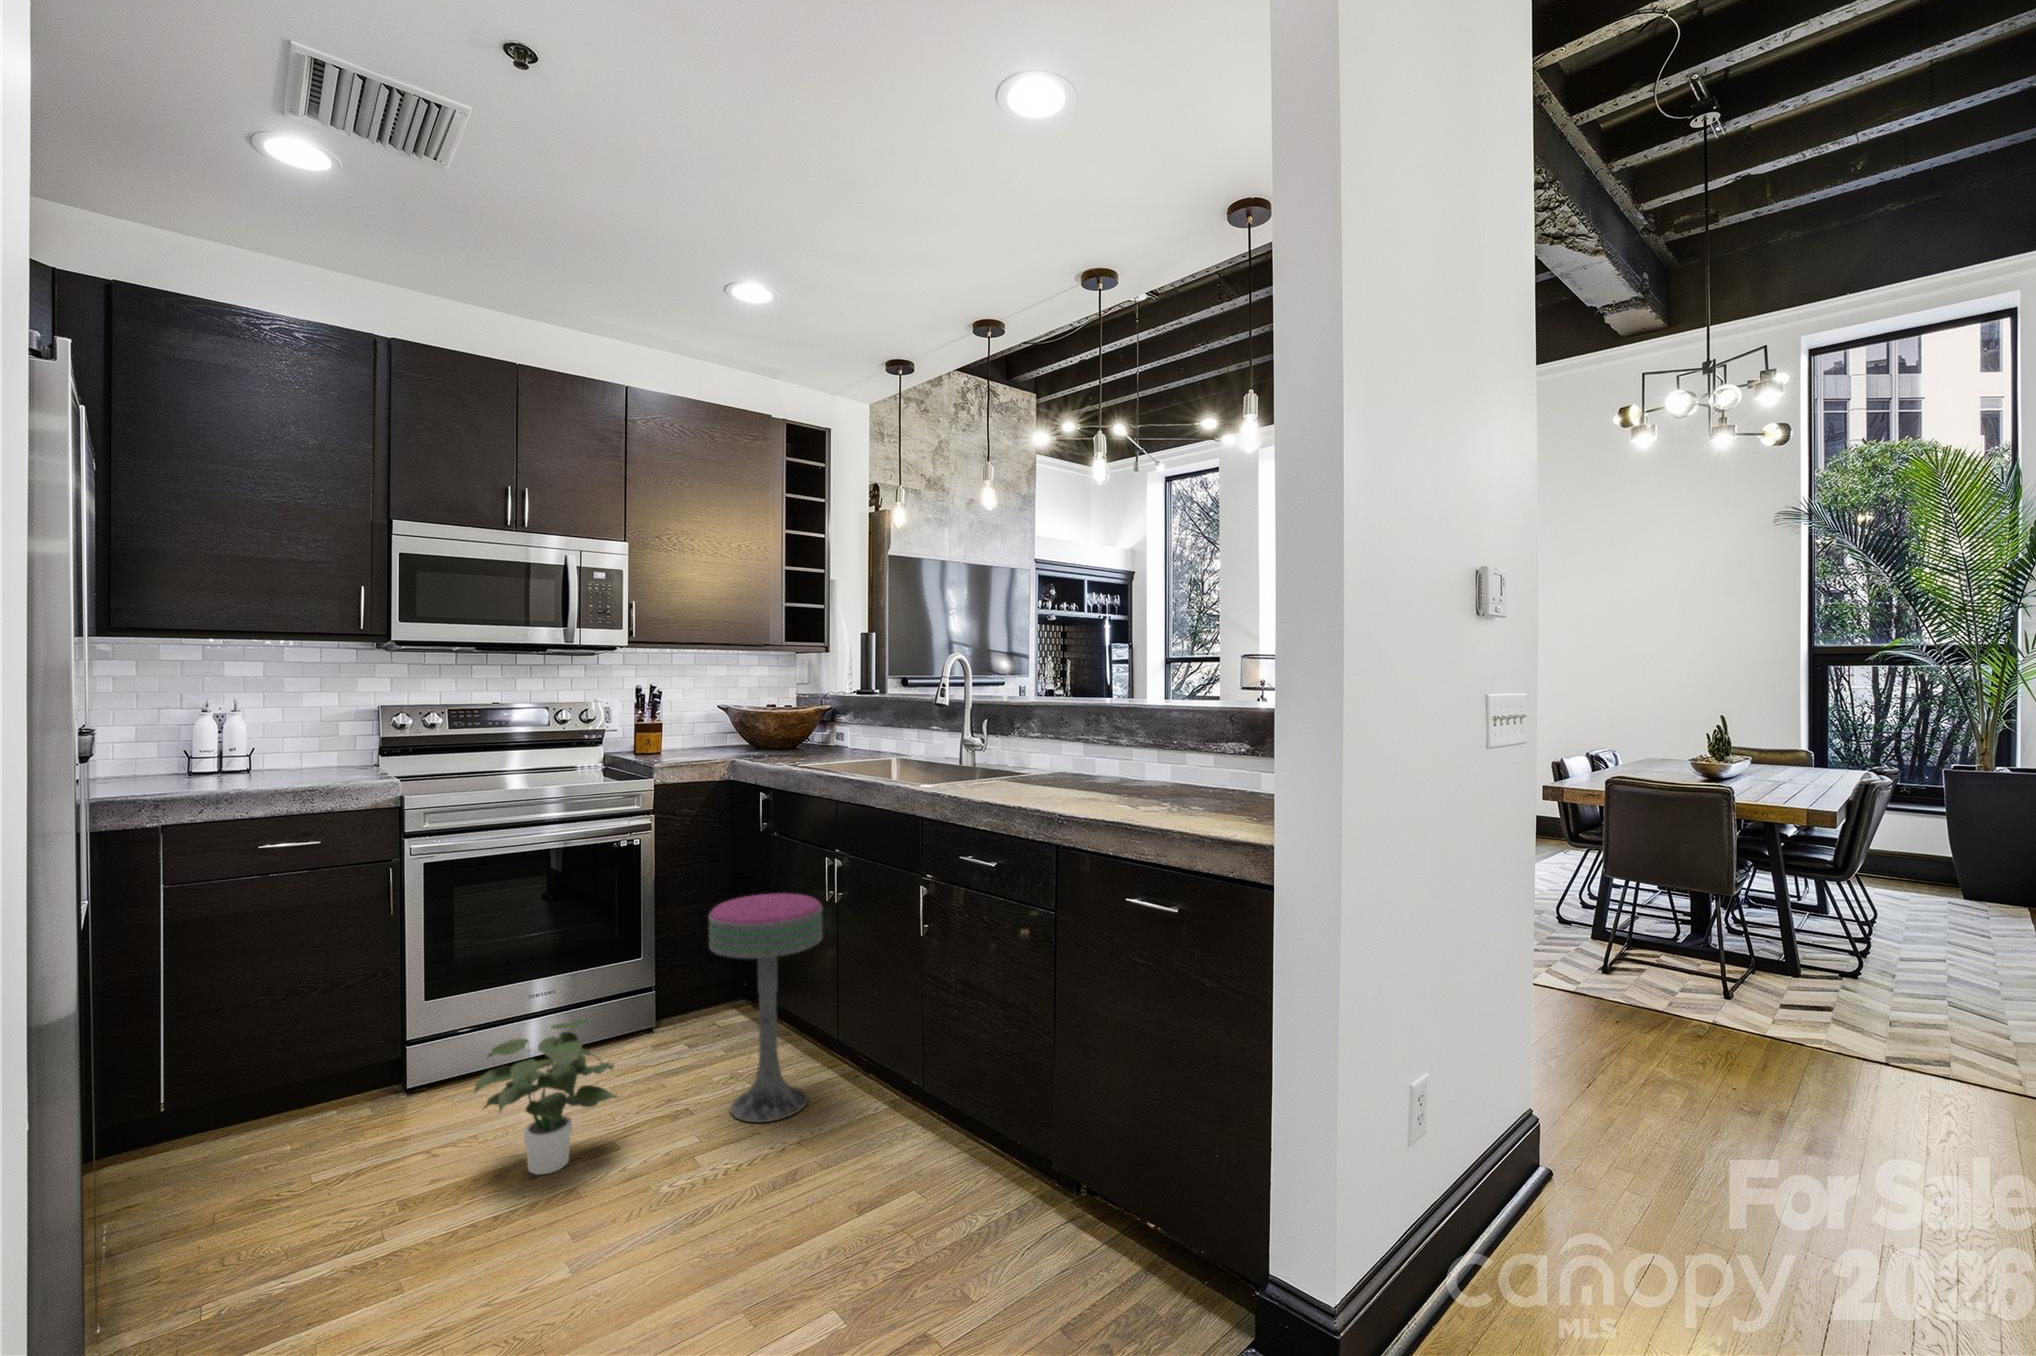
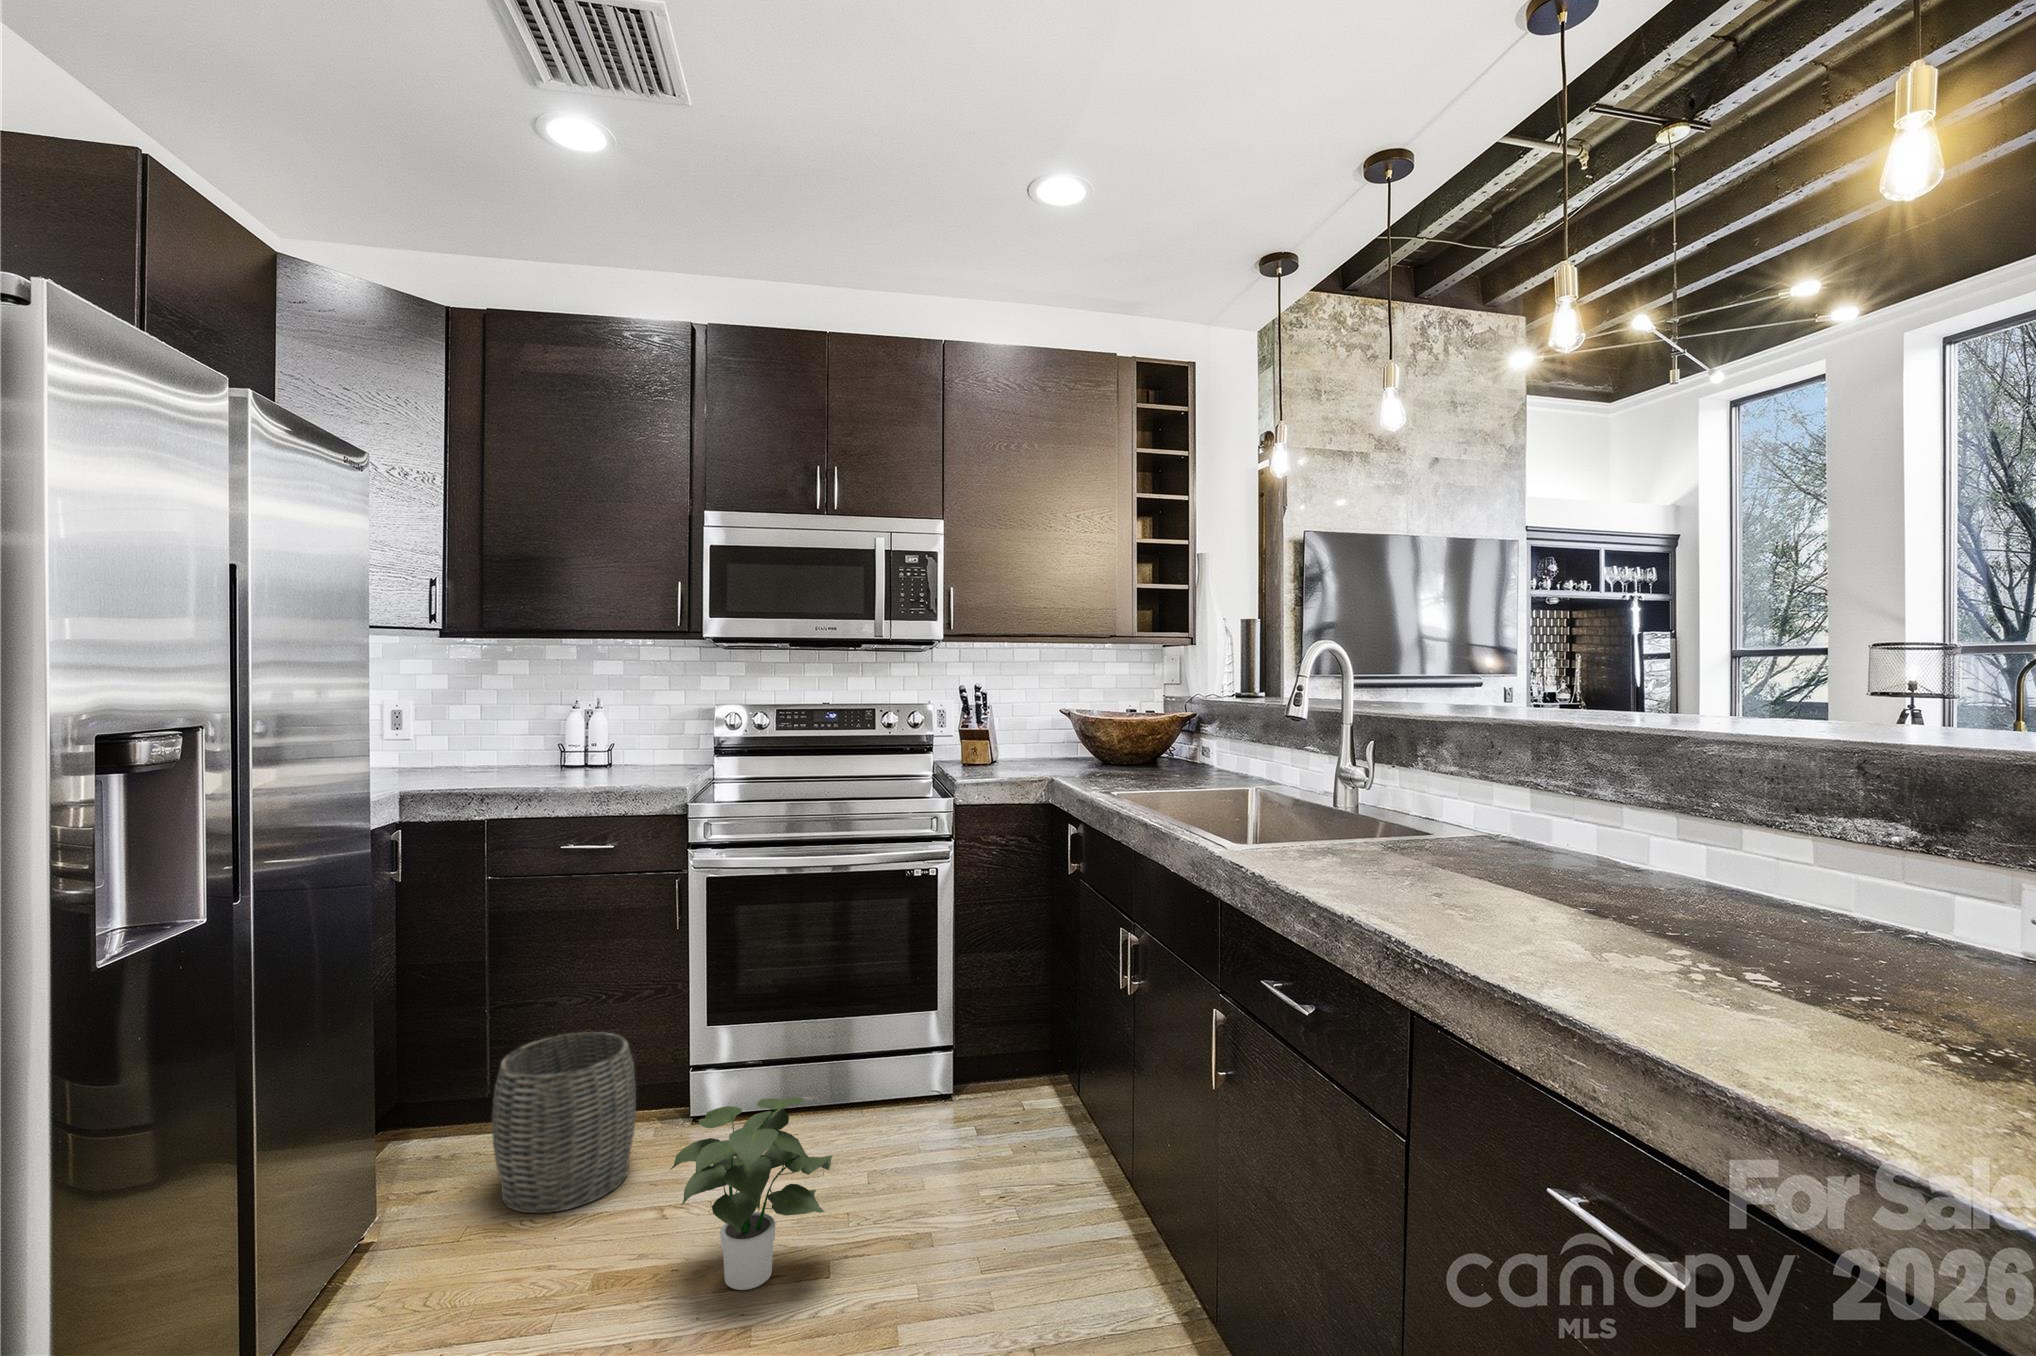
bar stool: present [708,893,823,1123] -> none [947,963,1098,1291]
woven basket: none [224,1015,378,1185] -> present [492,1032,636,1213]

